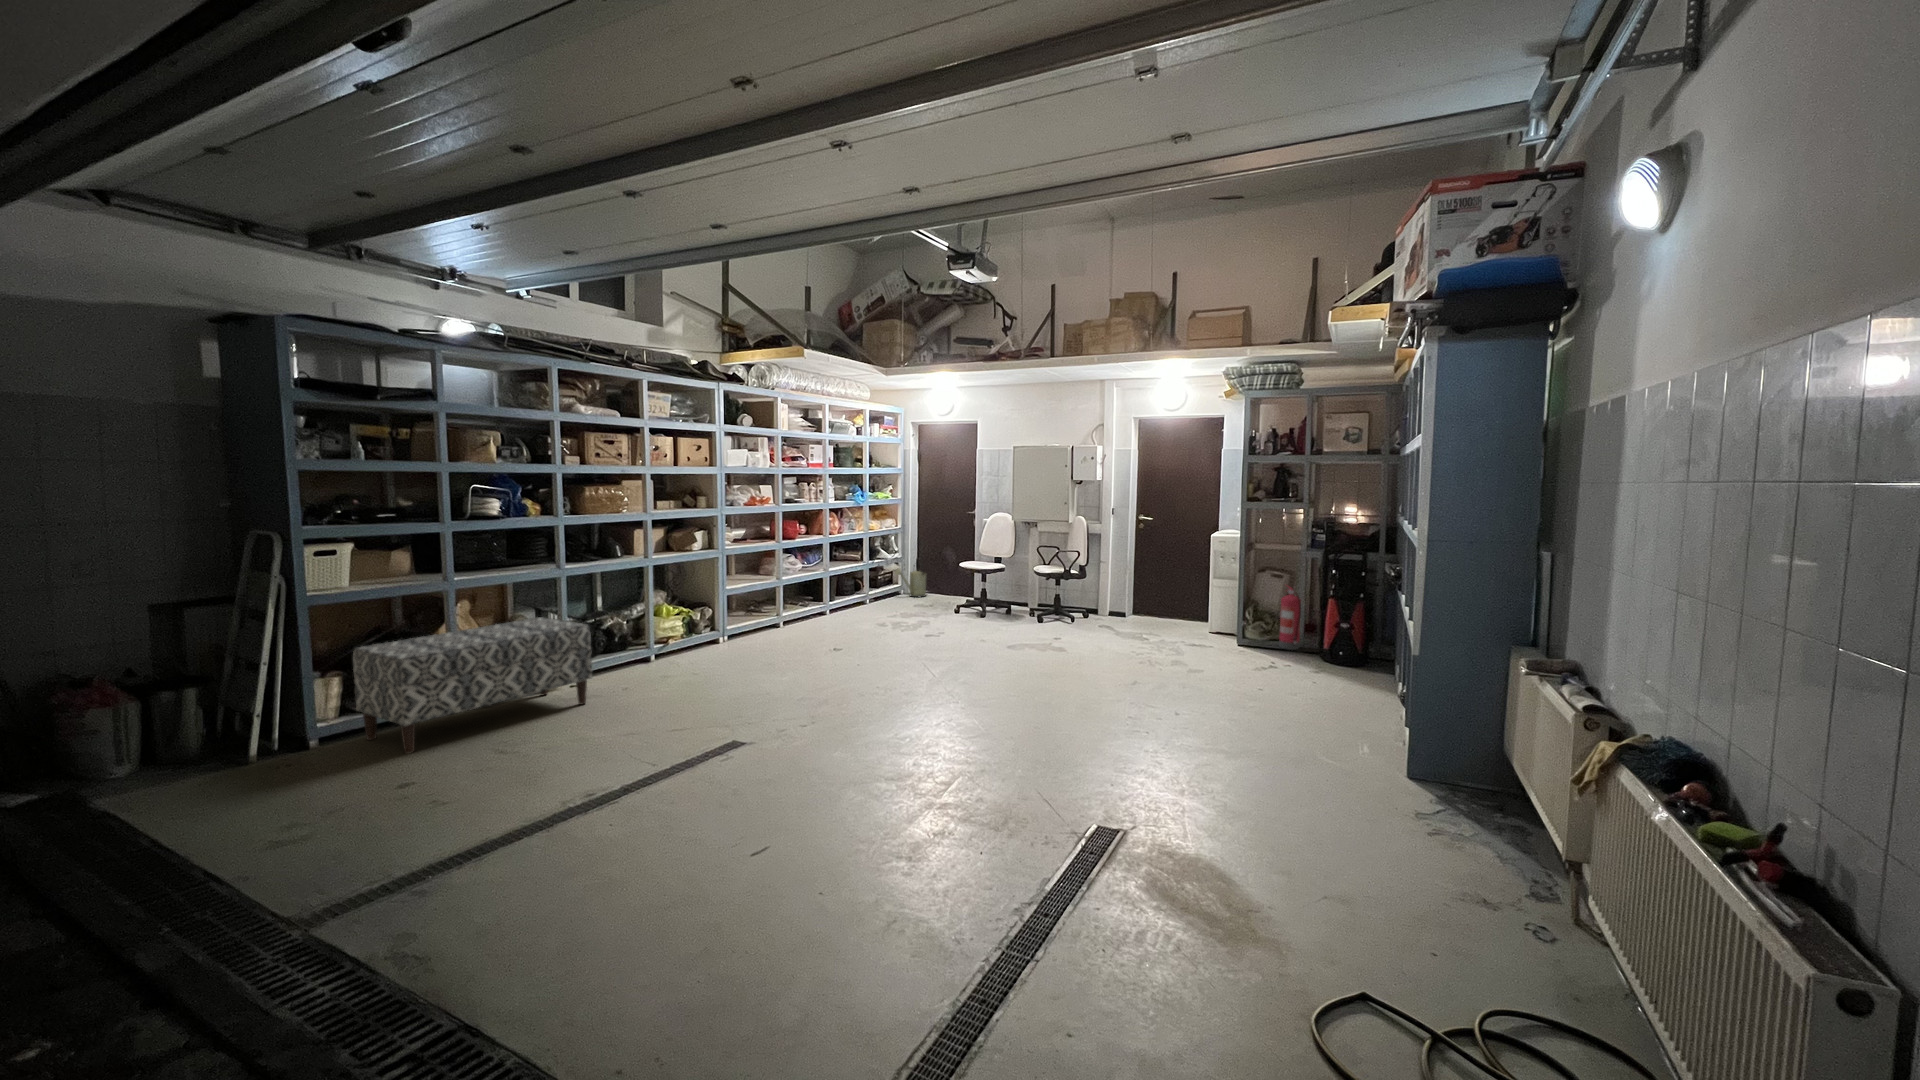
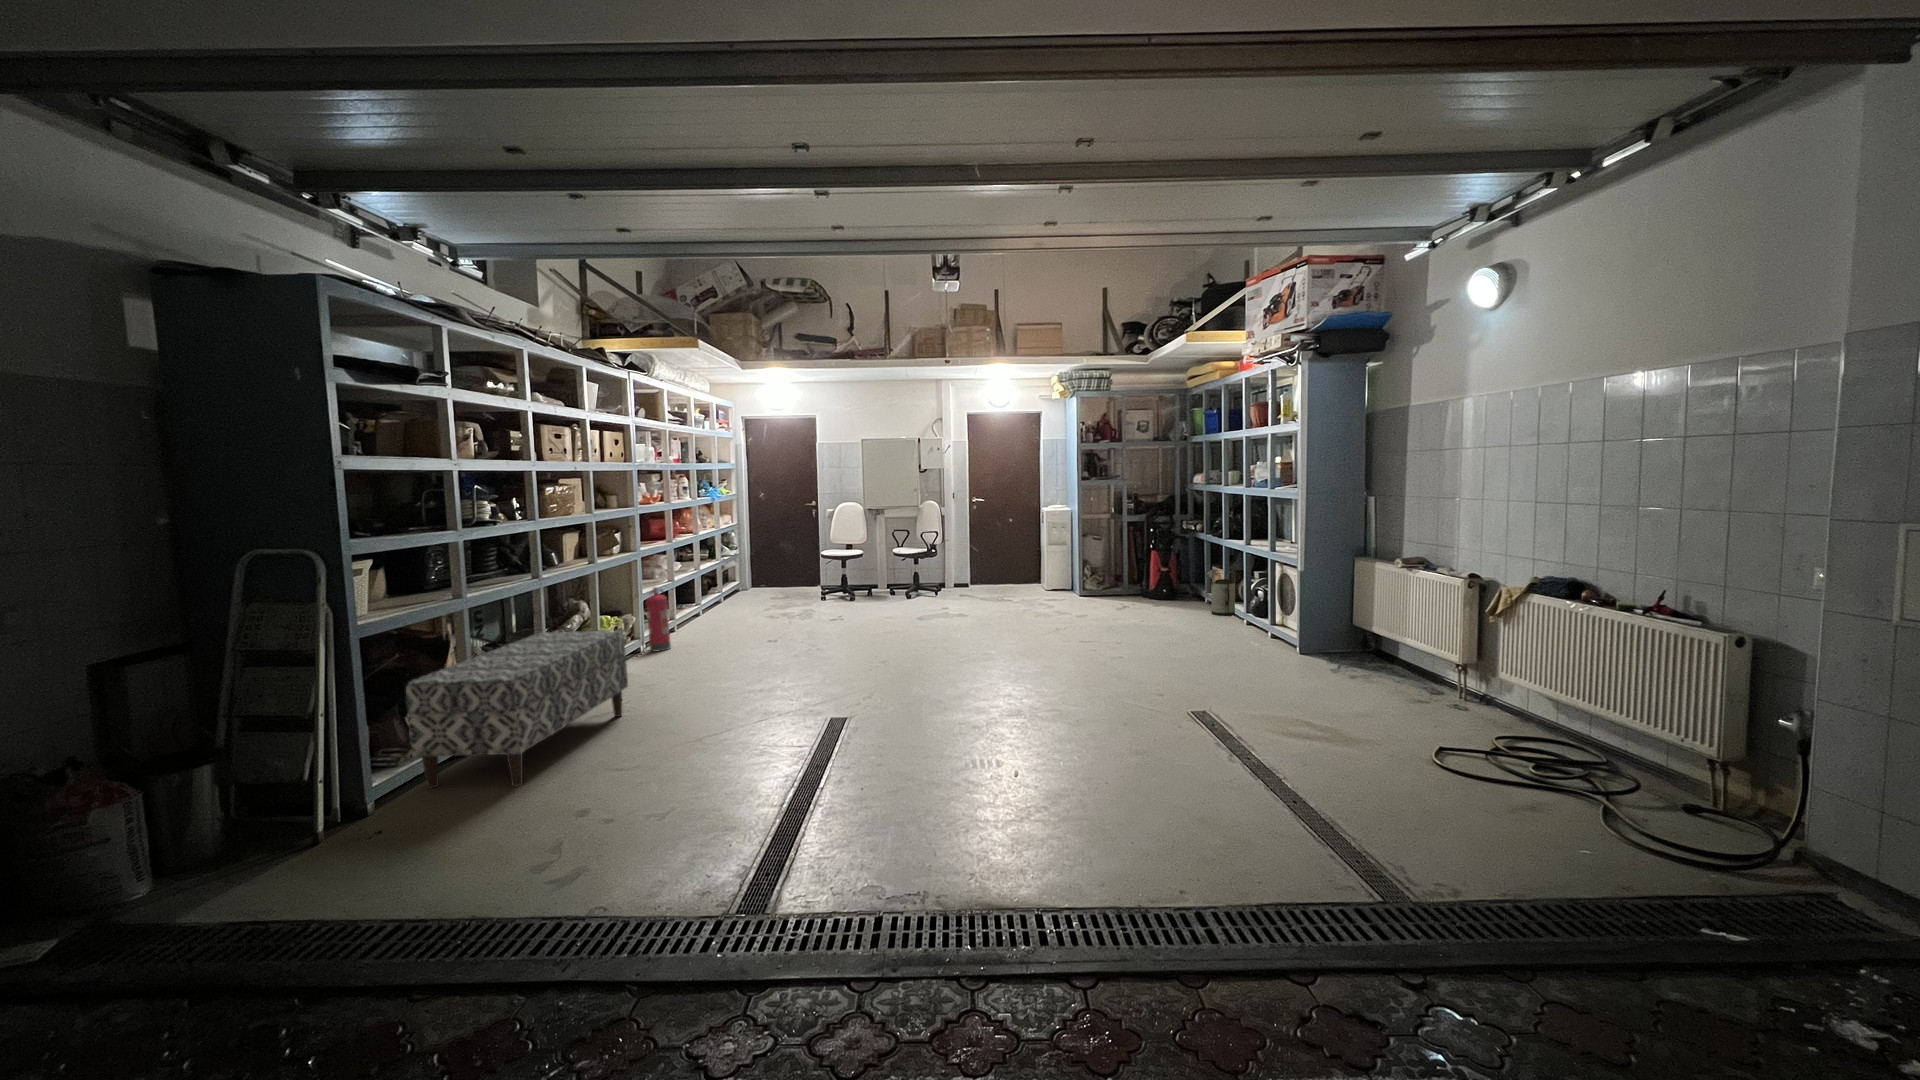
watering can: present [895,569,926,597] -> present [1205,570,1235,616]
fire extinguisher: present [1279,586,1301,650] -> present [647,587,671,651]

